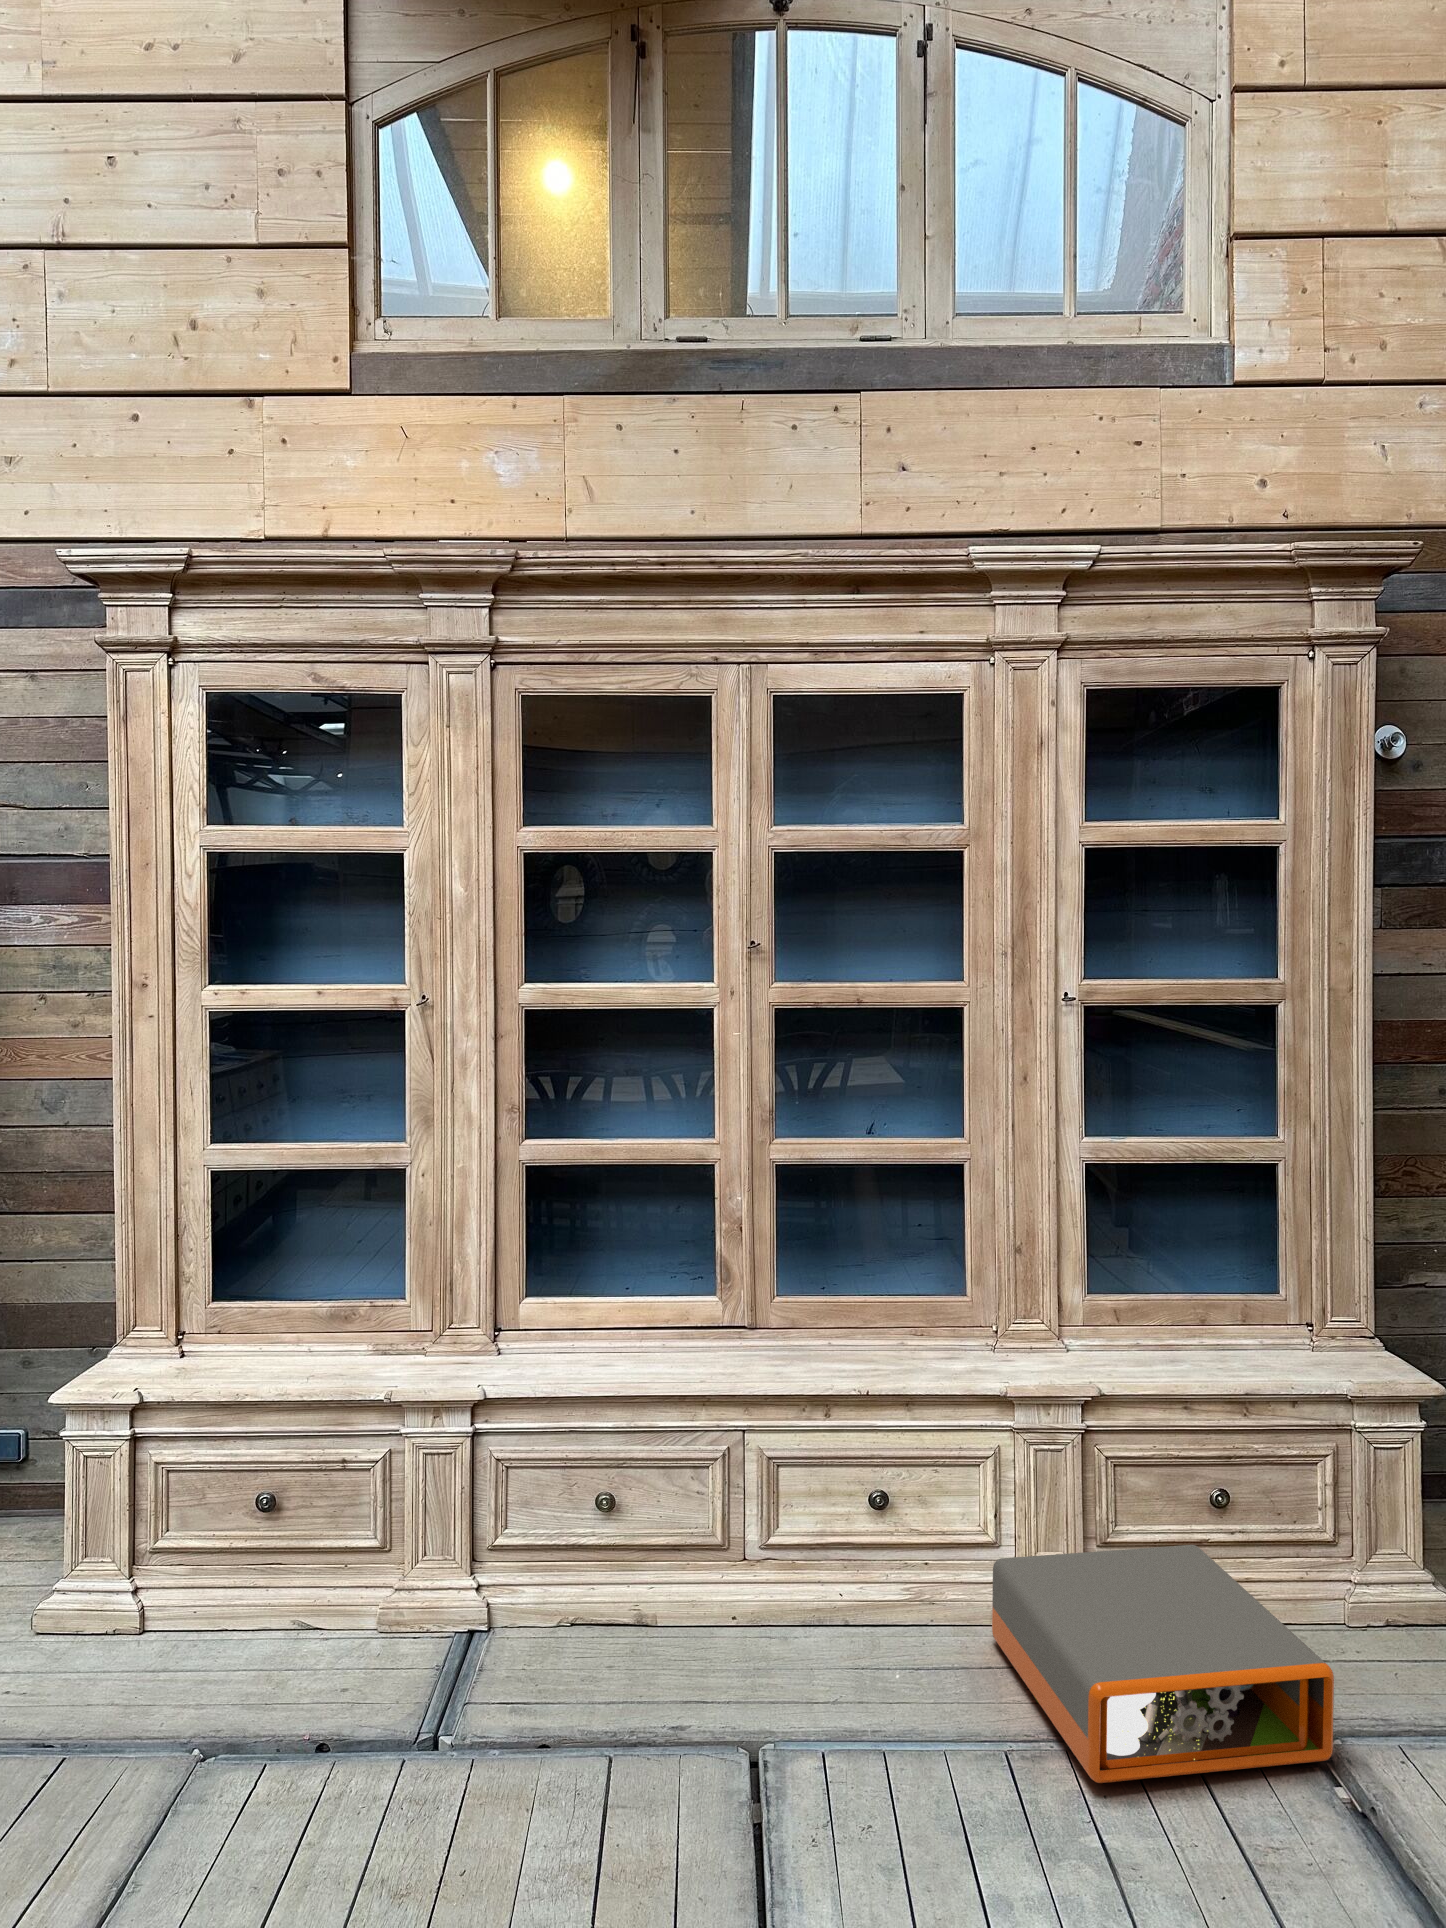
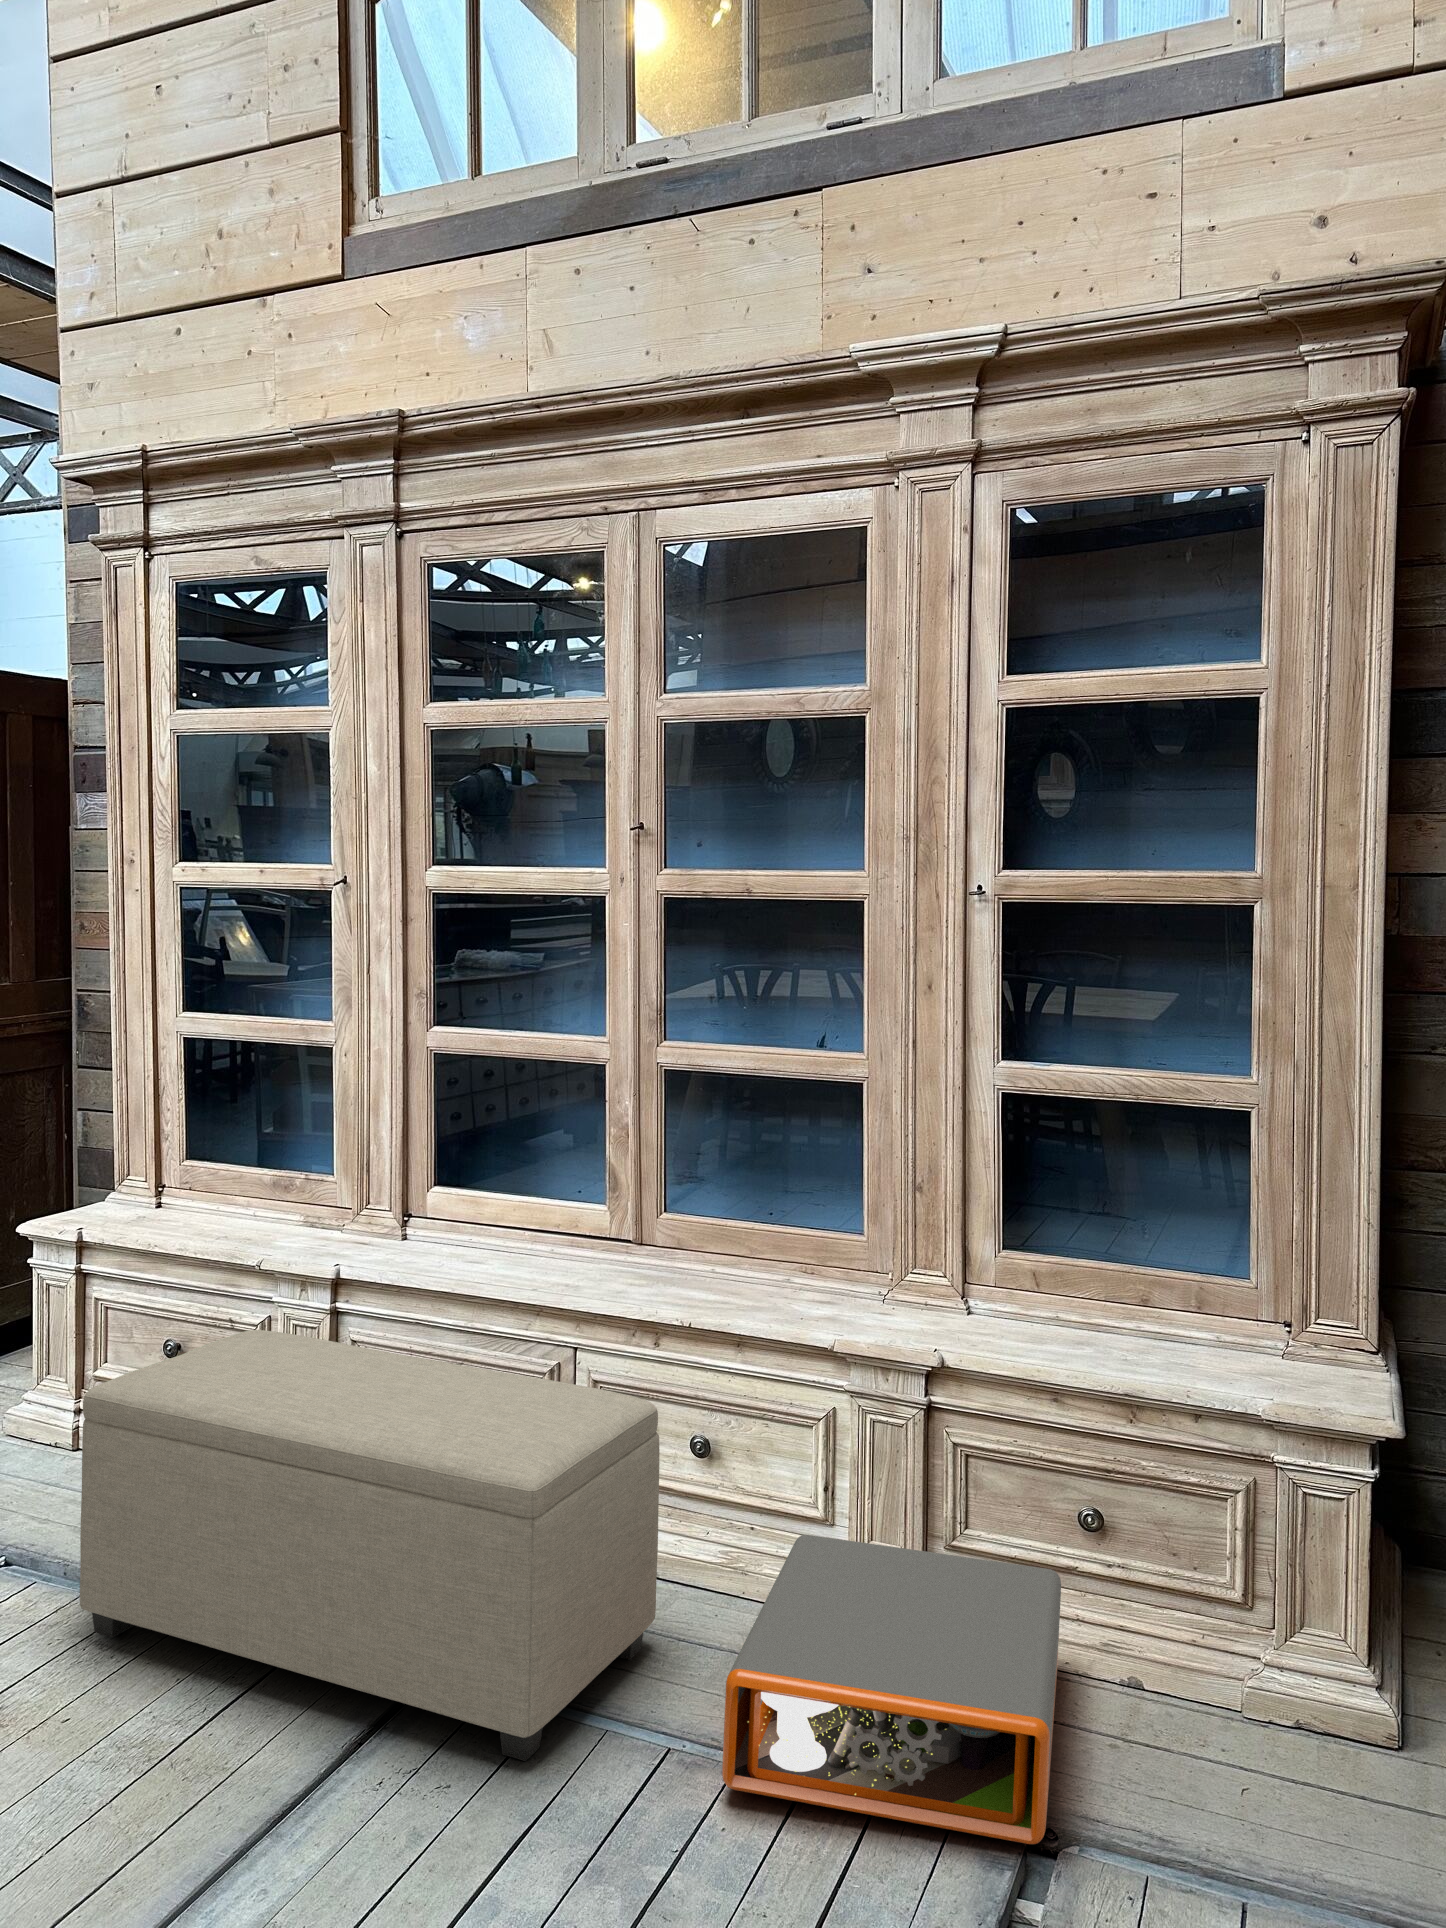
ottoman: none [389,1470,933,1810] -> present [80,1330,660,1761]

